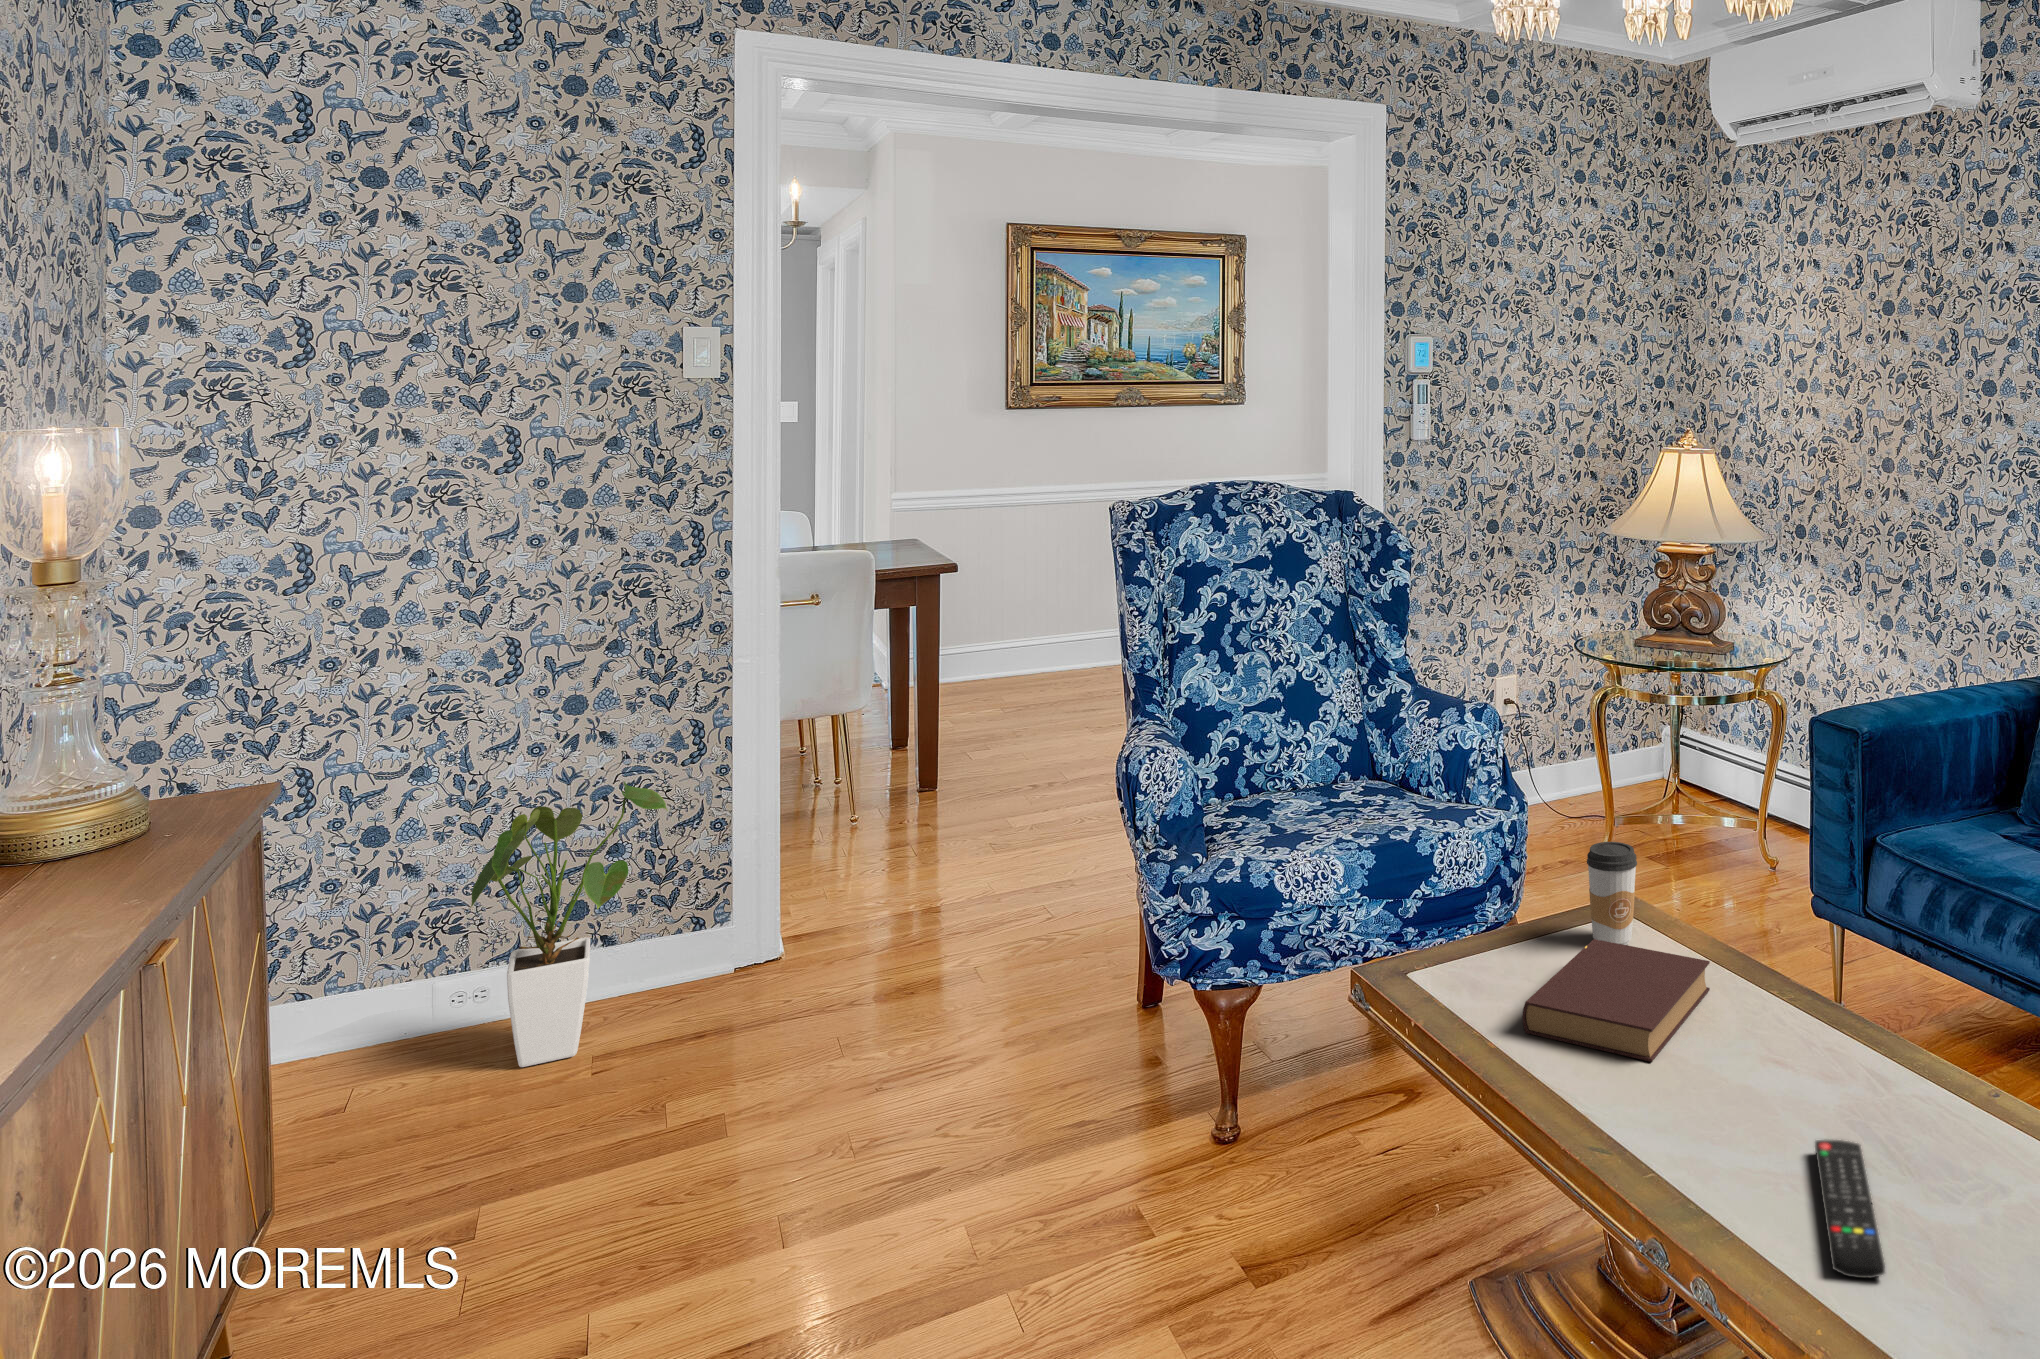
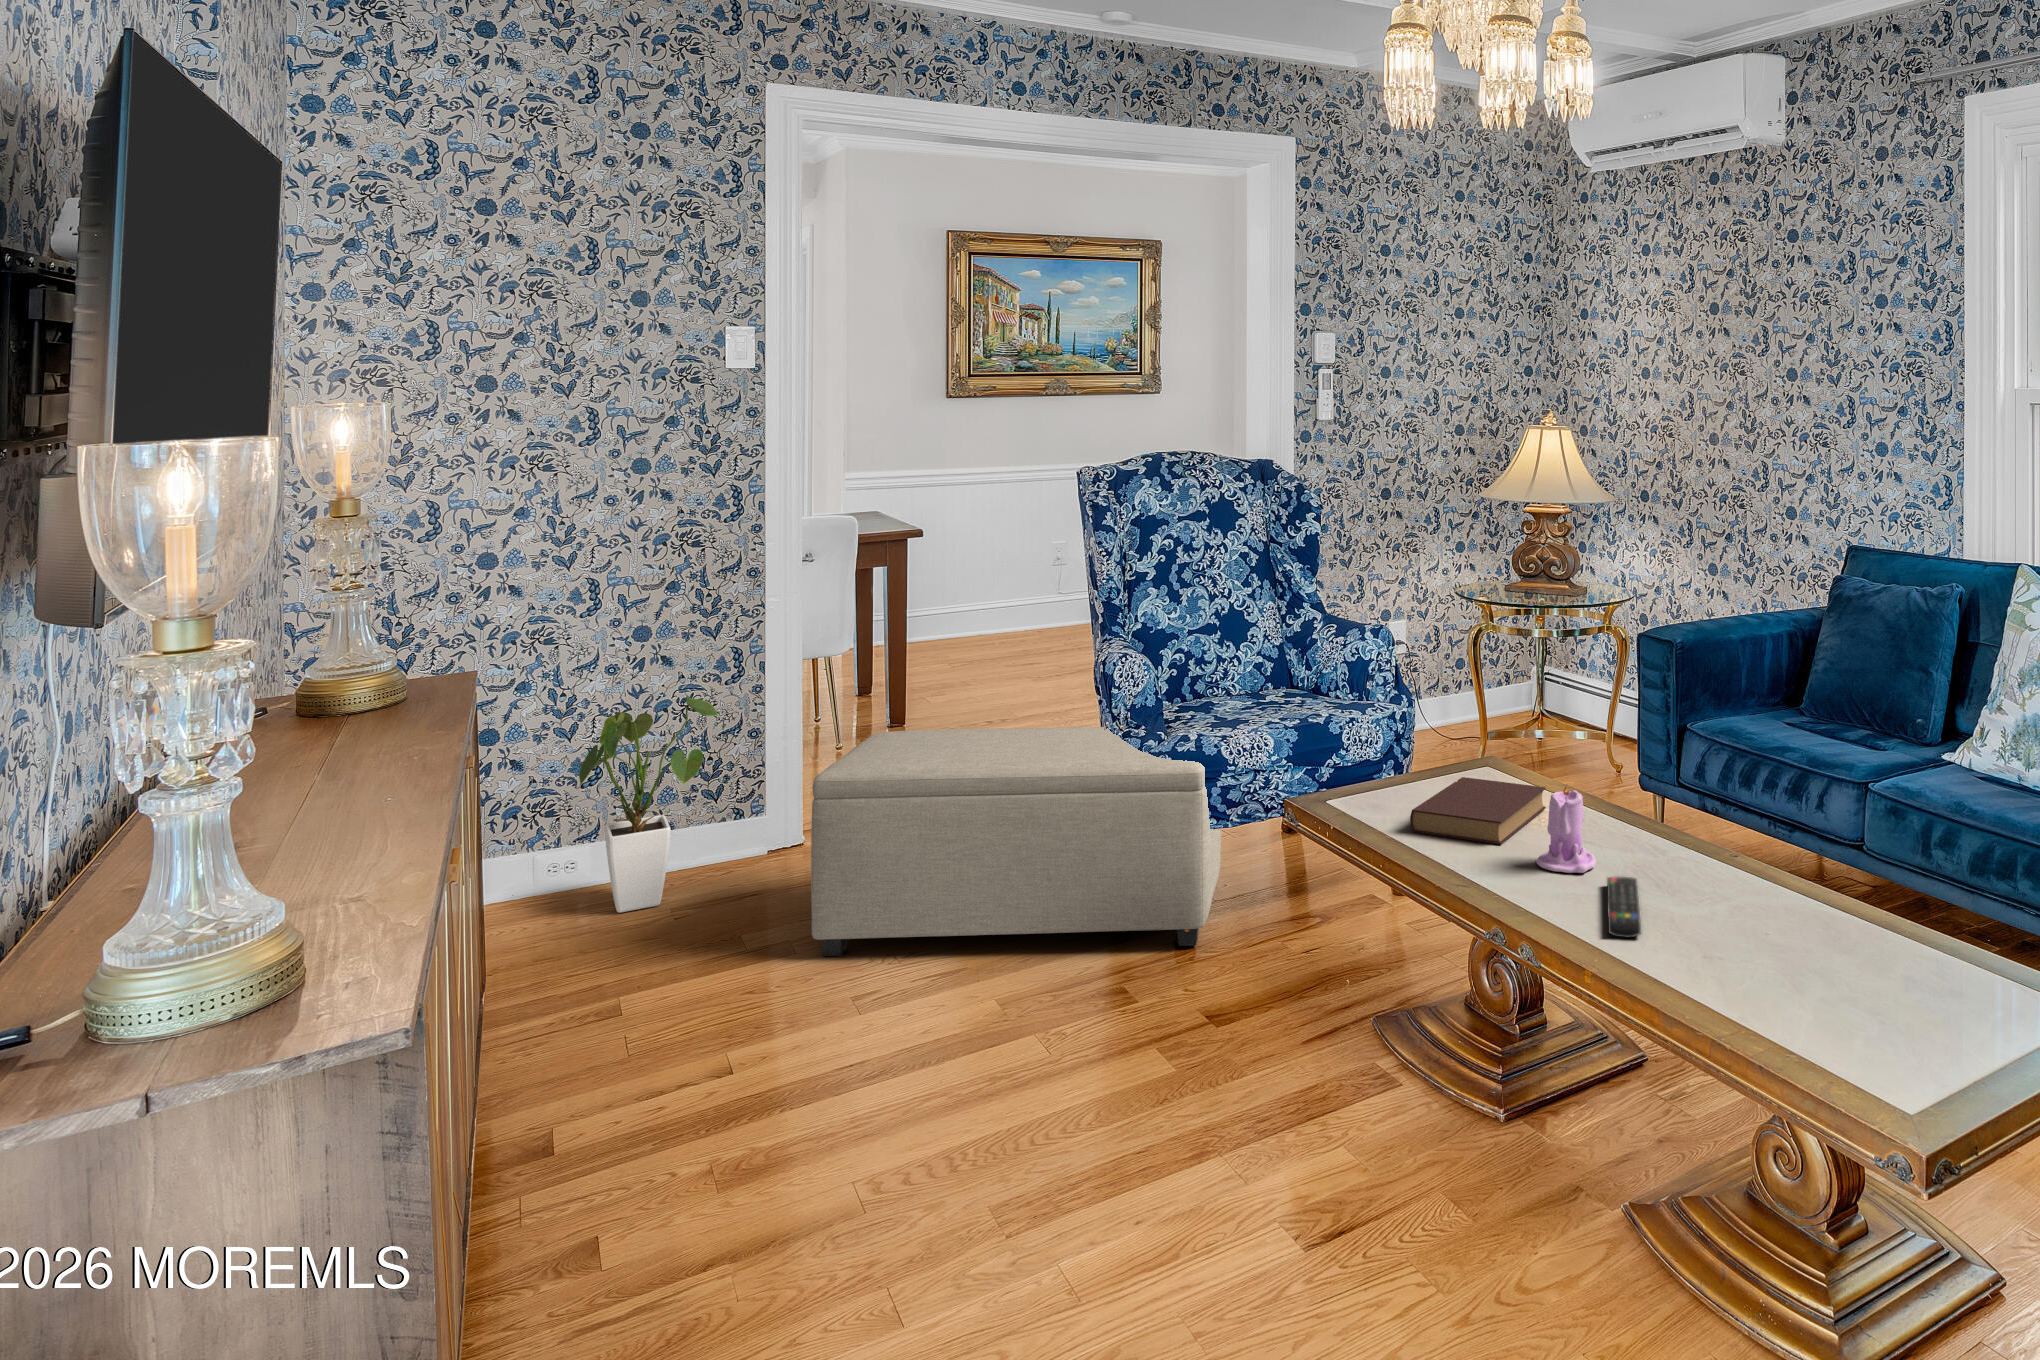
ottoman: none [741,834,1279,1147] -> present [811,727,1221,956]
coffee cup: present [1587,842,1637,945] -> none [1458,712,1495,787]
candle: none [1705,984,1793,1125] -> present [1536,782,1596,873]

